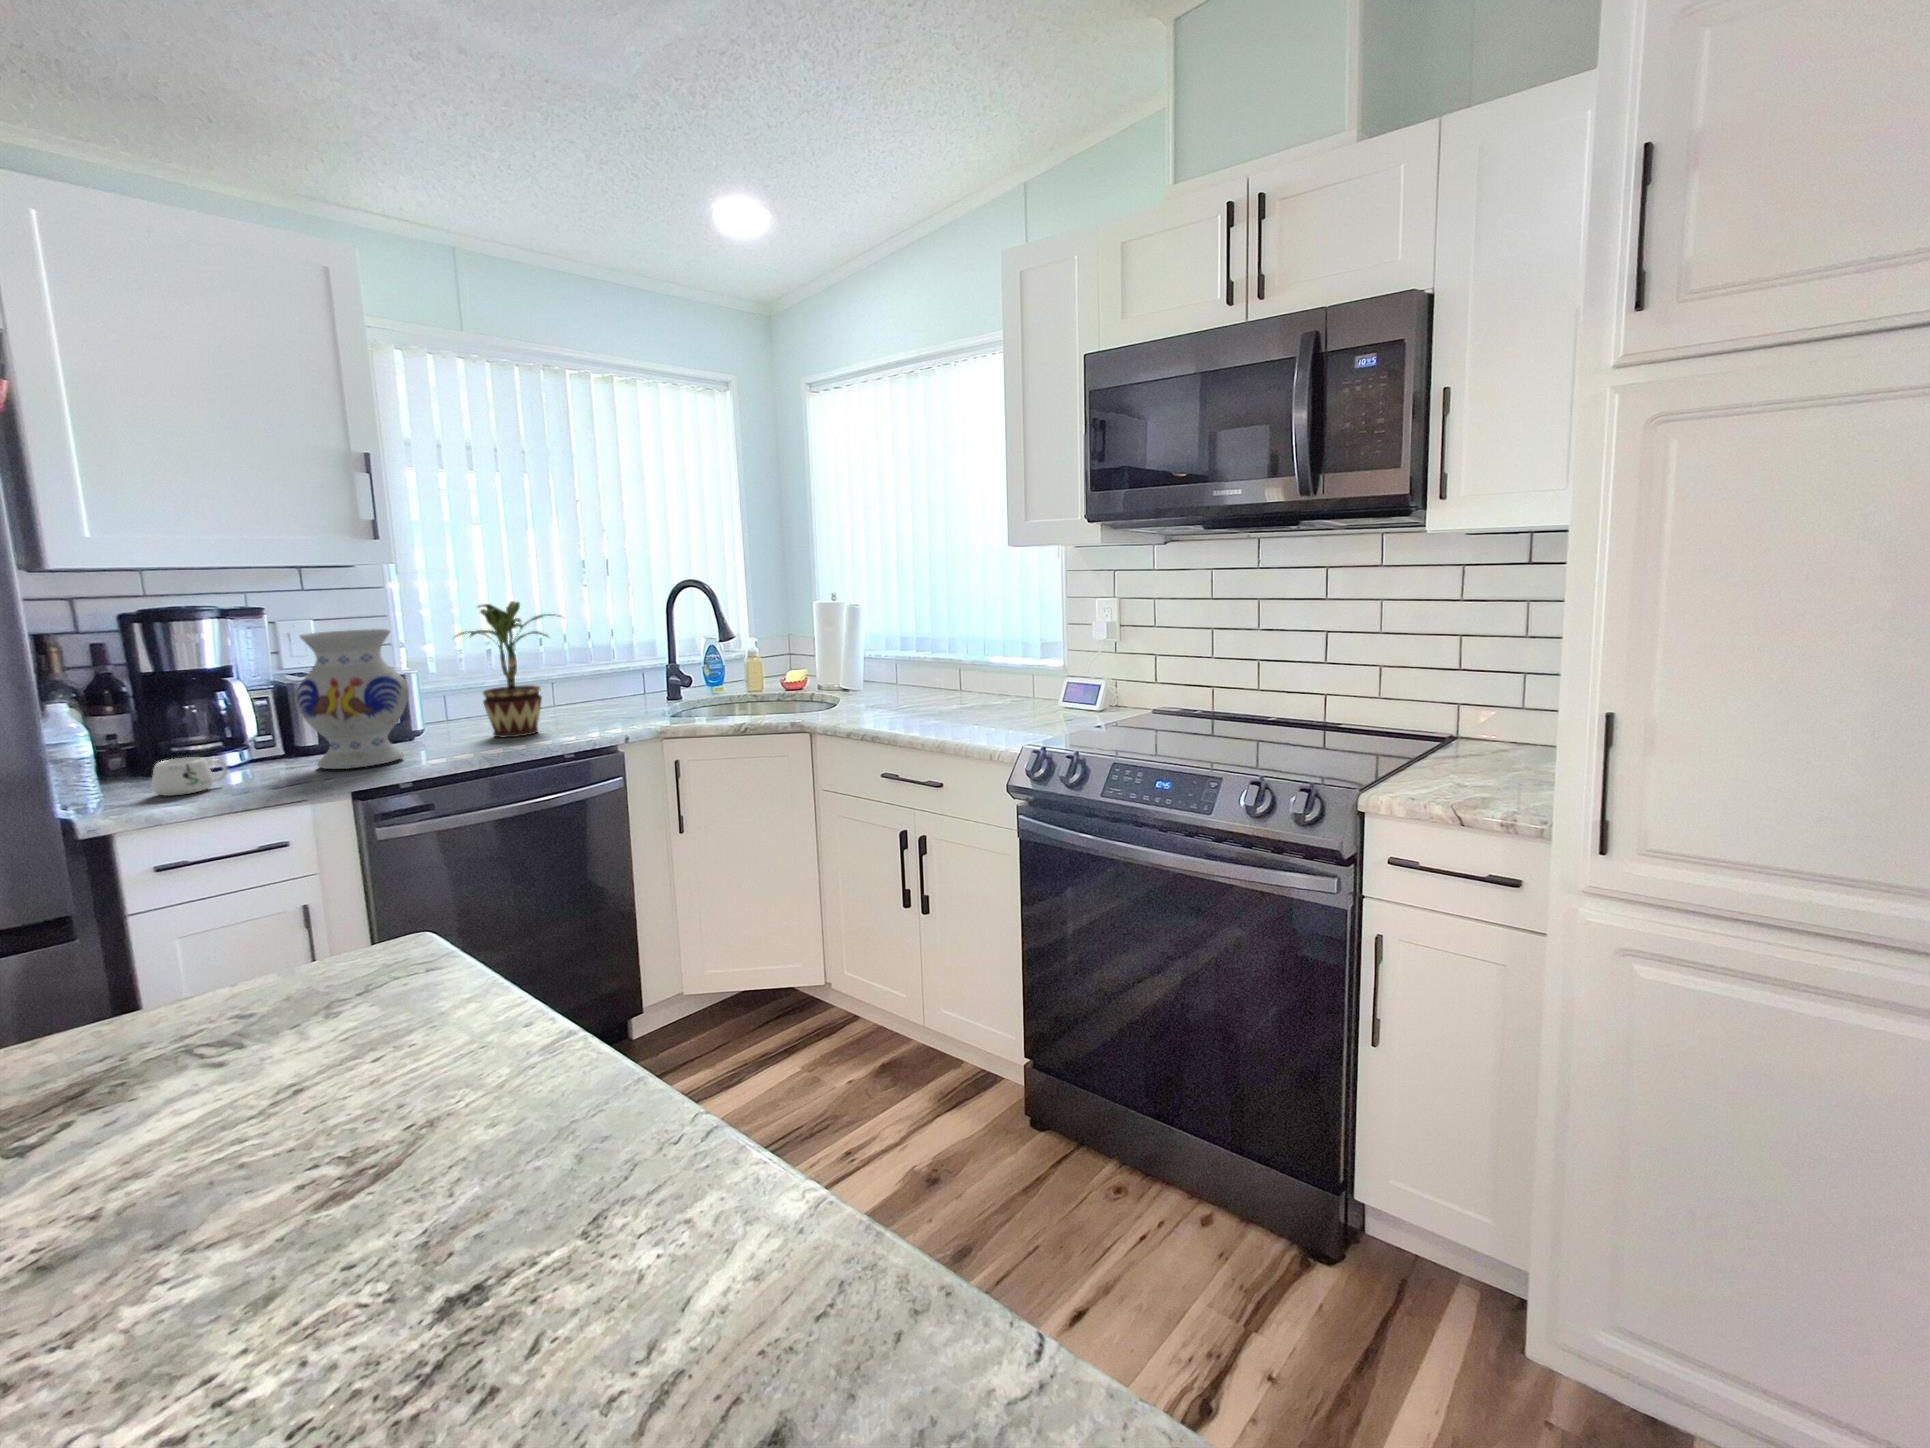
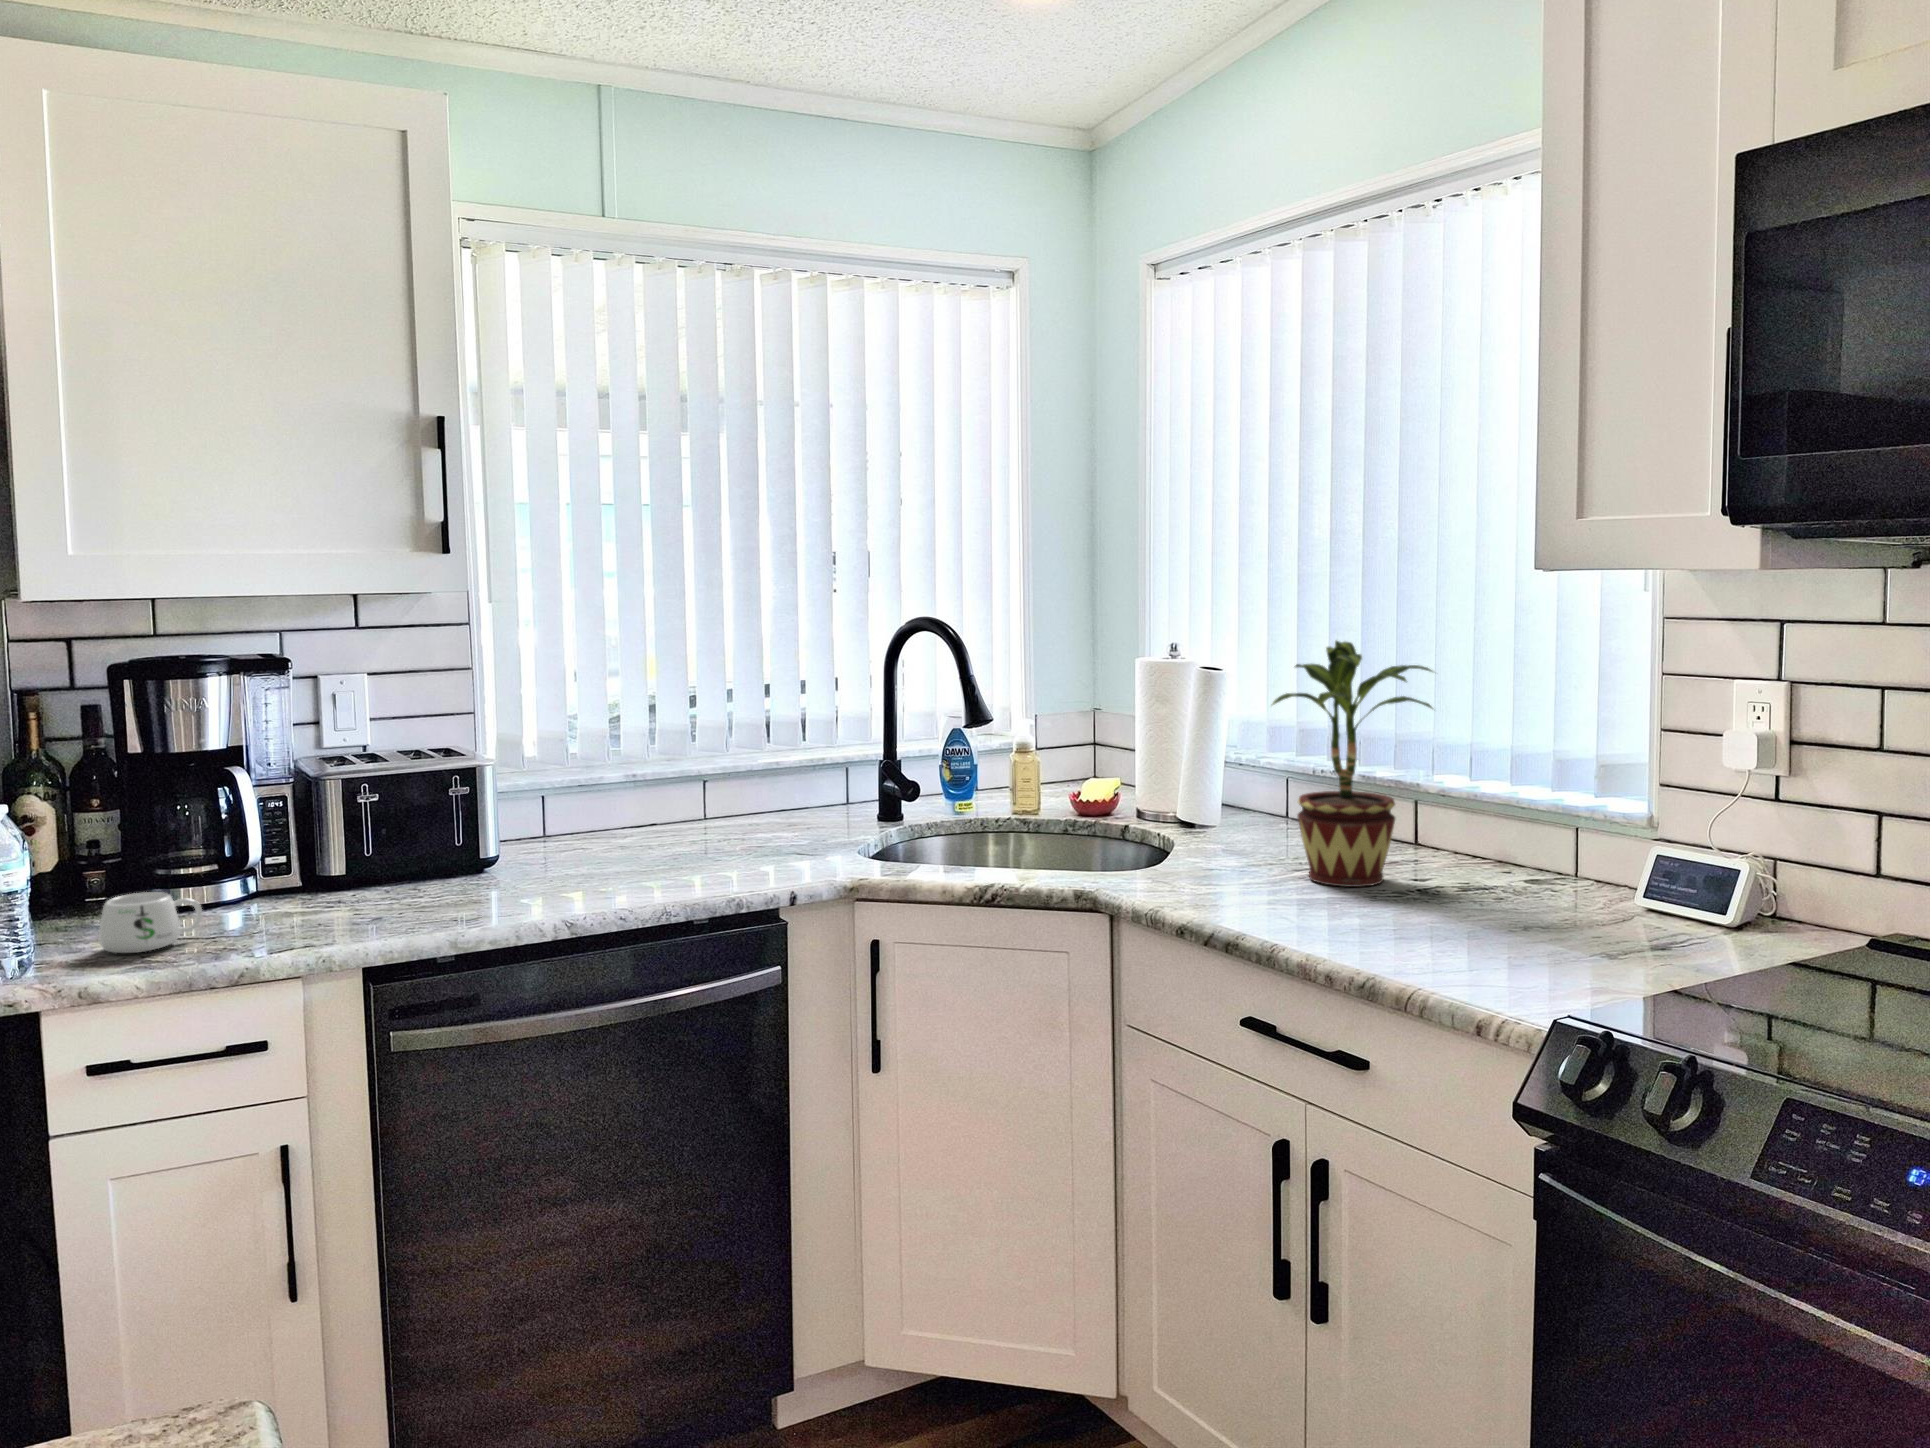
potted plant: present [456,601,554,738] -> present [1272,641,1433,887]
vase: present [295,629,409,769] -> none [304,697,463,924]

